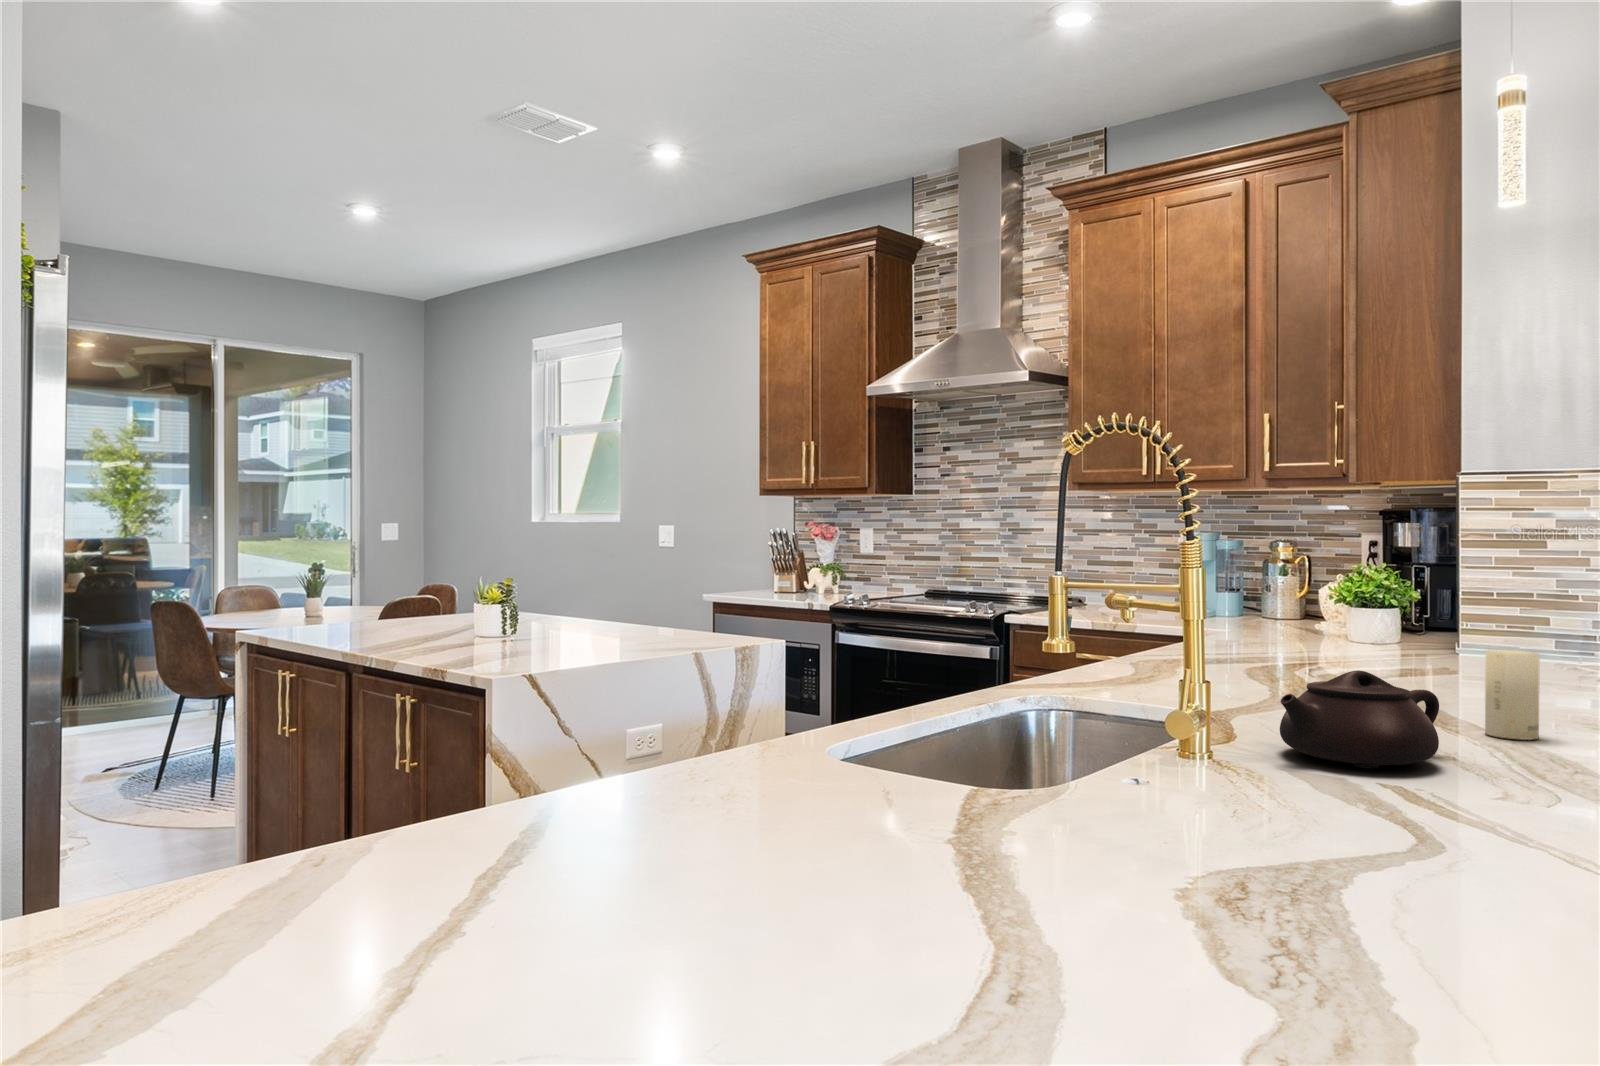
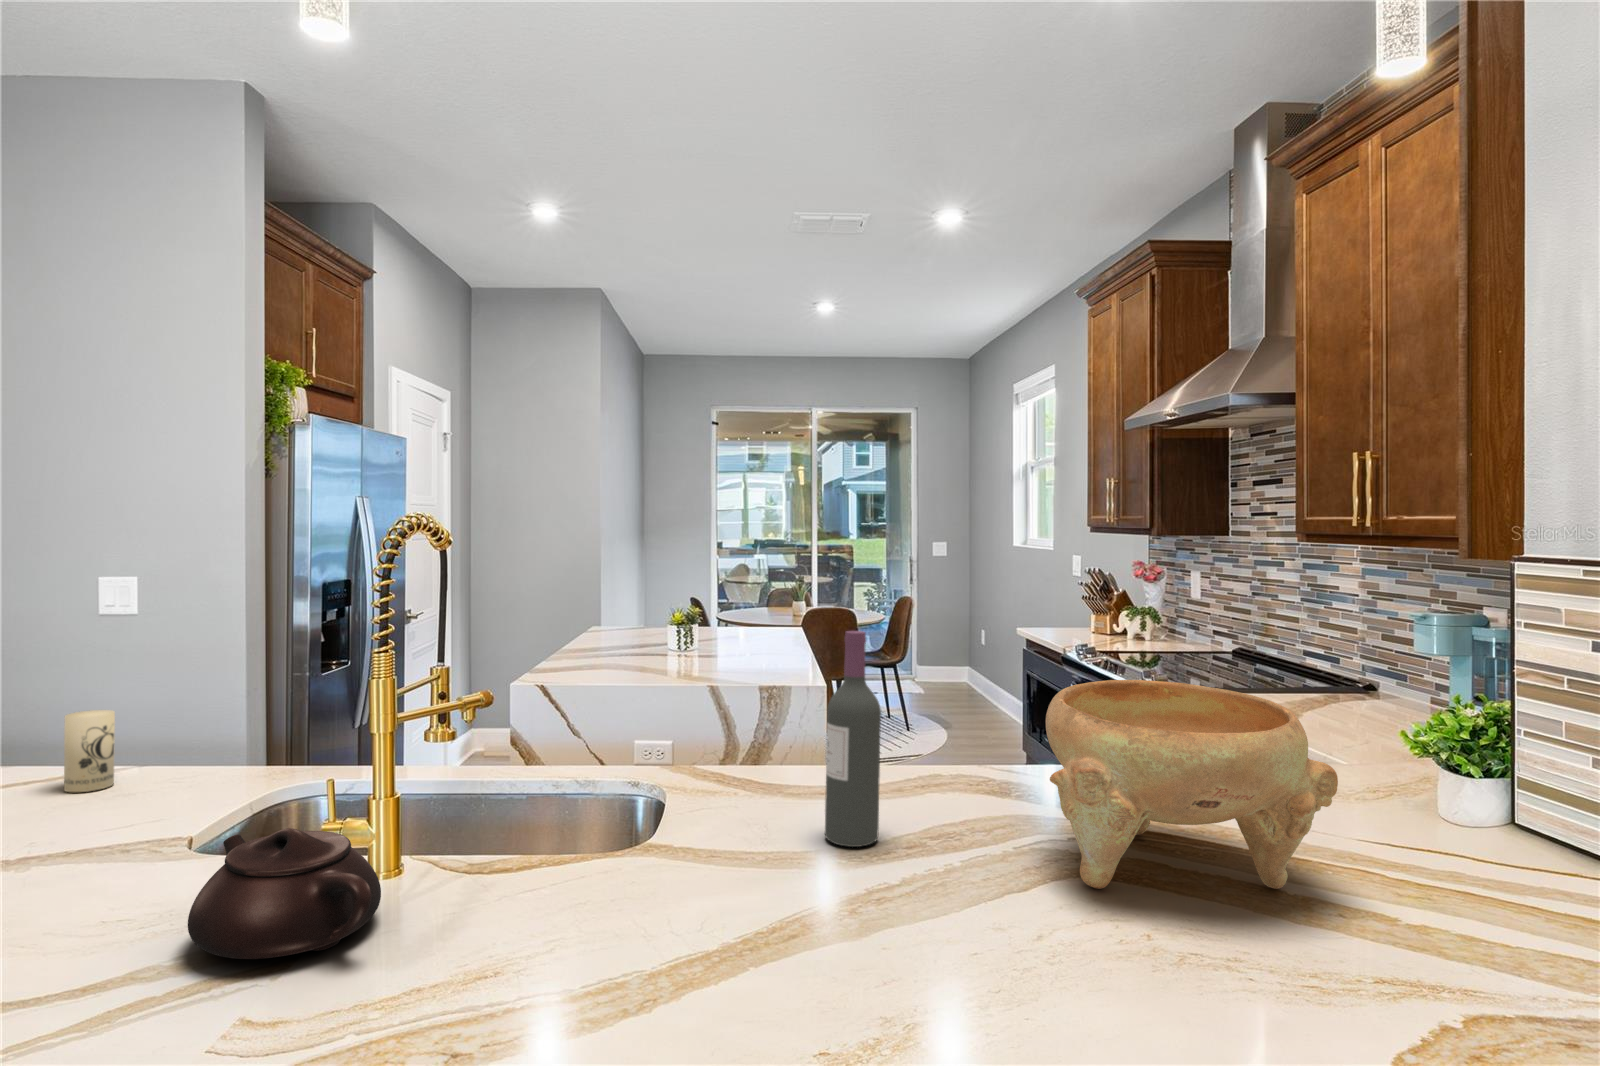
wine bottle: none [1263,526,1308,683] -> present [825,631,881,847]
decorative bowl: none [1312,556,1493,674] -> present [1046,680,1338,889]
candle: present [1485,650,1540,740] -> present [64,710,115,792]

